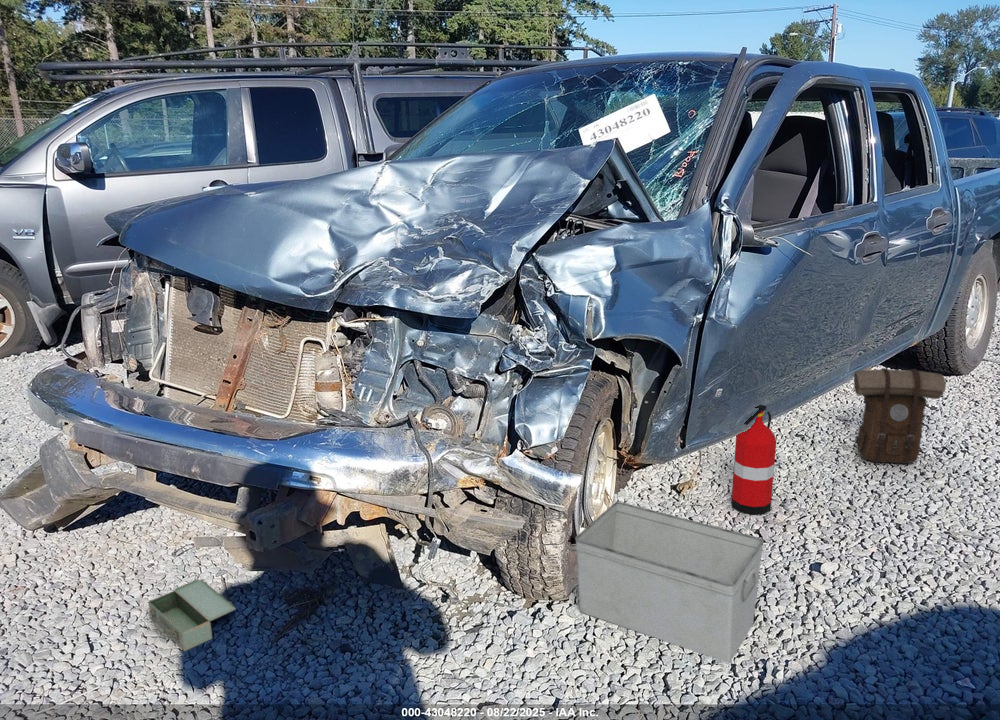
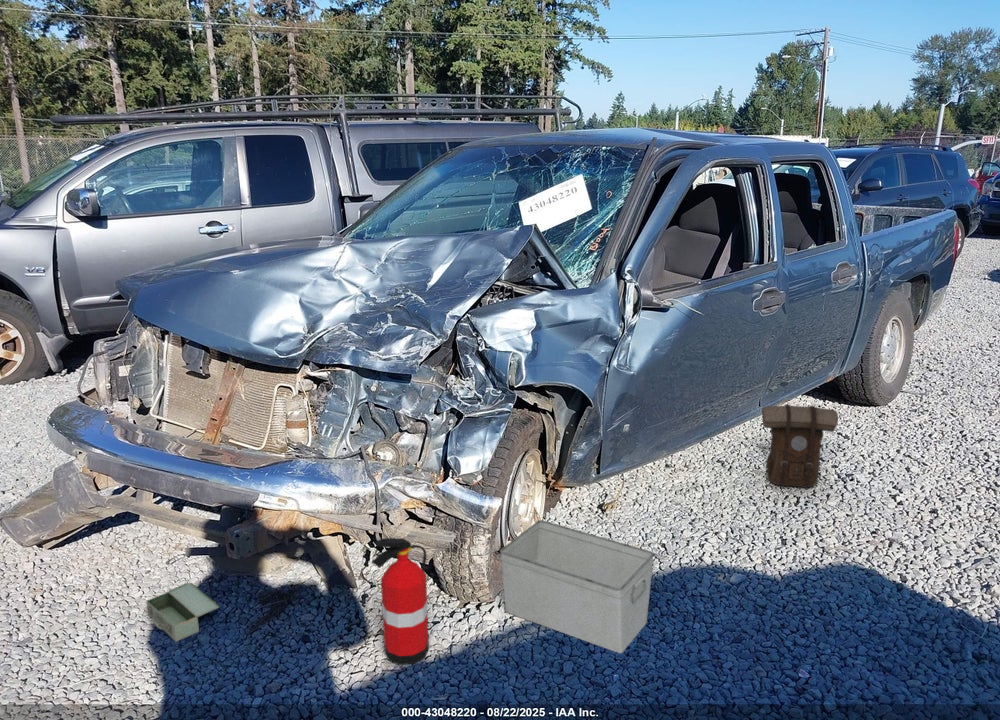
fire extinguisher: present [731,405,776,515] -> present [372,538,429,665]

